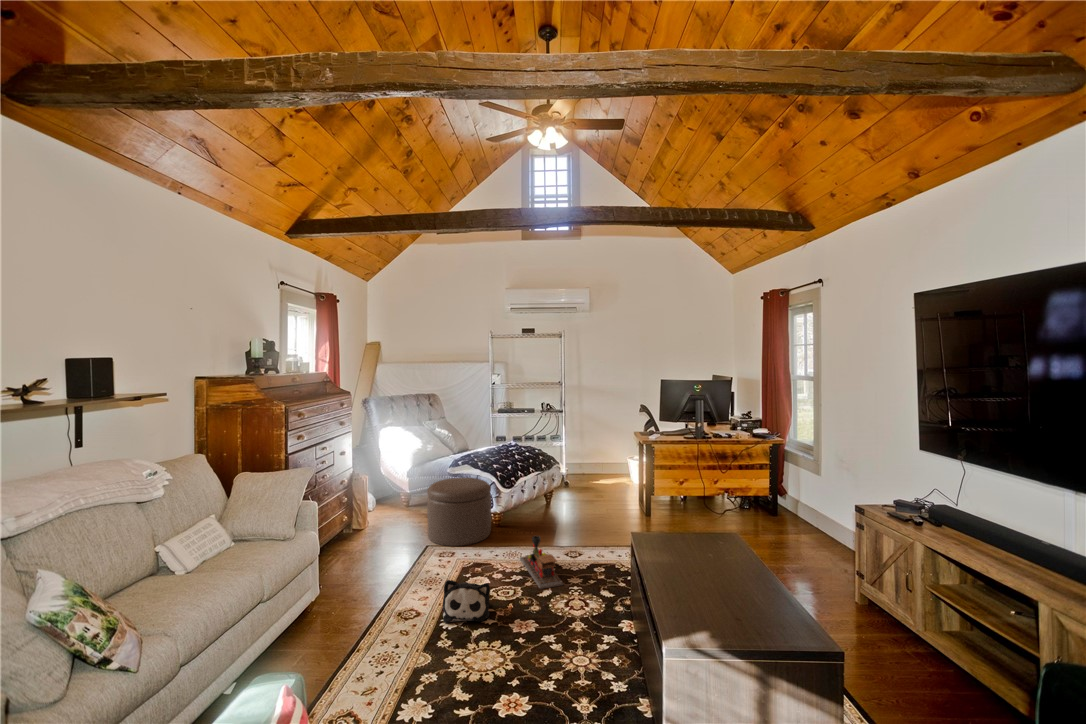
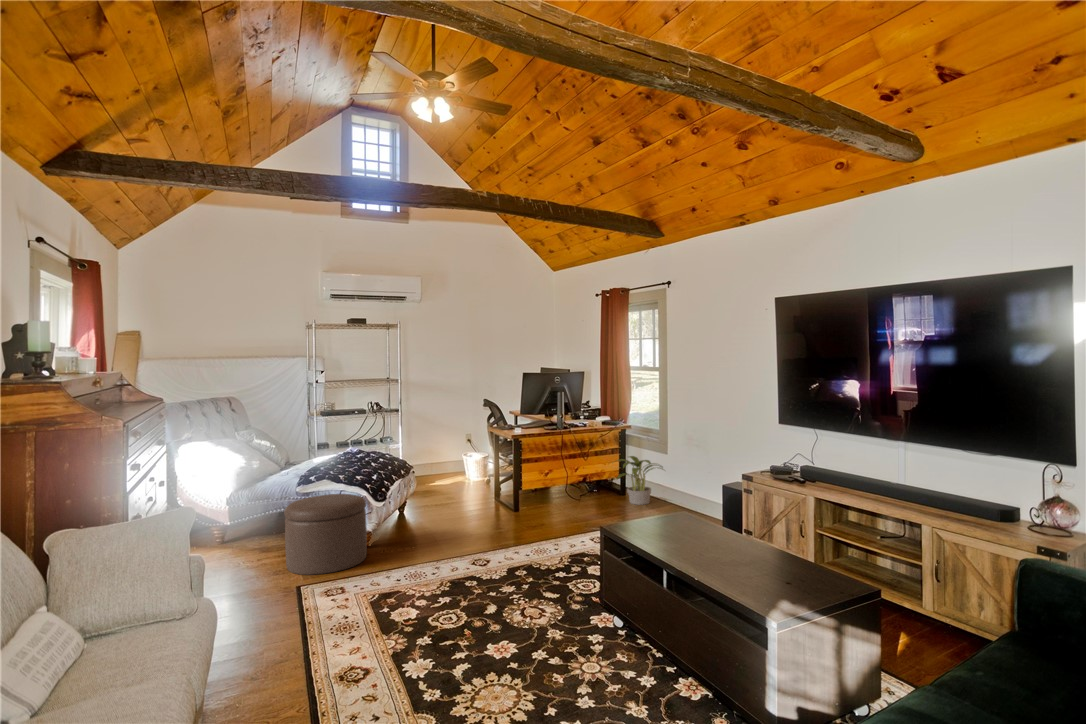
potted plant: none [758,475,823,533] -> present [617,456,662,505]
toy train: present [520,536,563,589] -> none [423,536,489,584]
plush toy: present [443,580,490,622] -> none [384,580,439,630]

